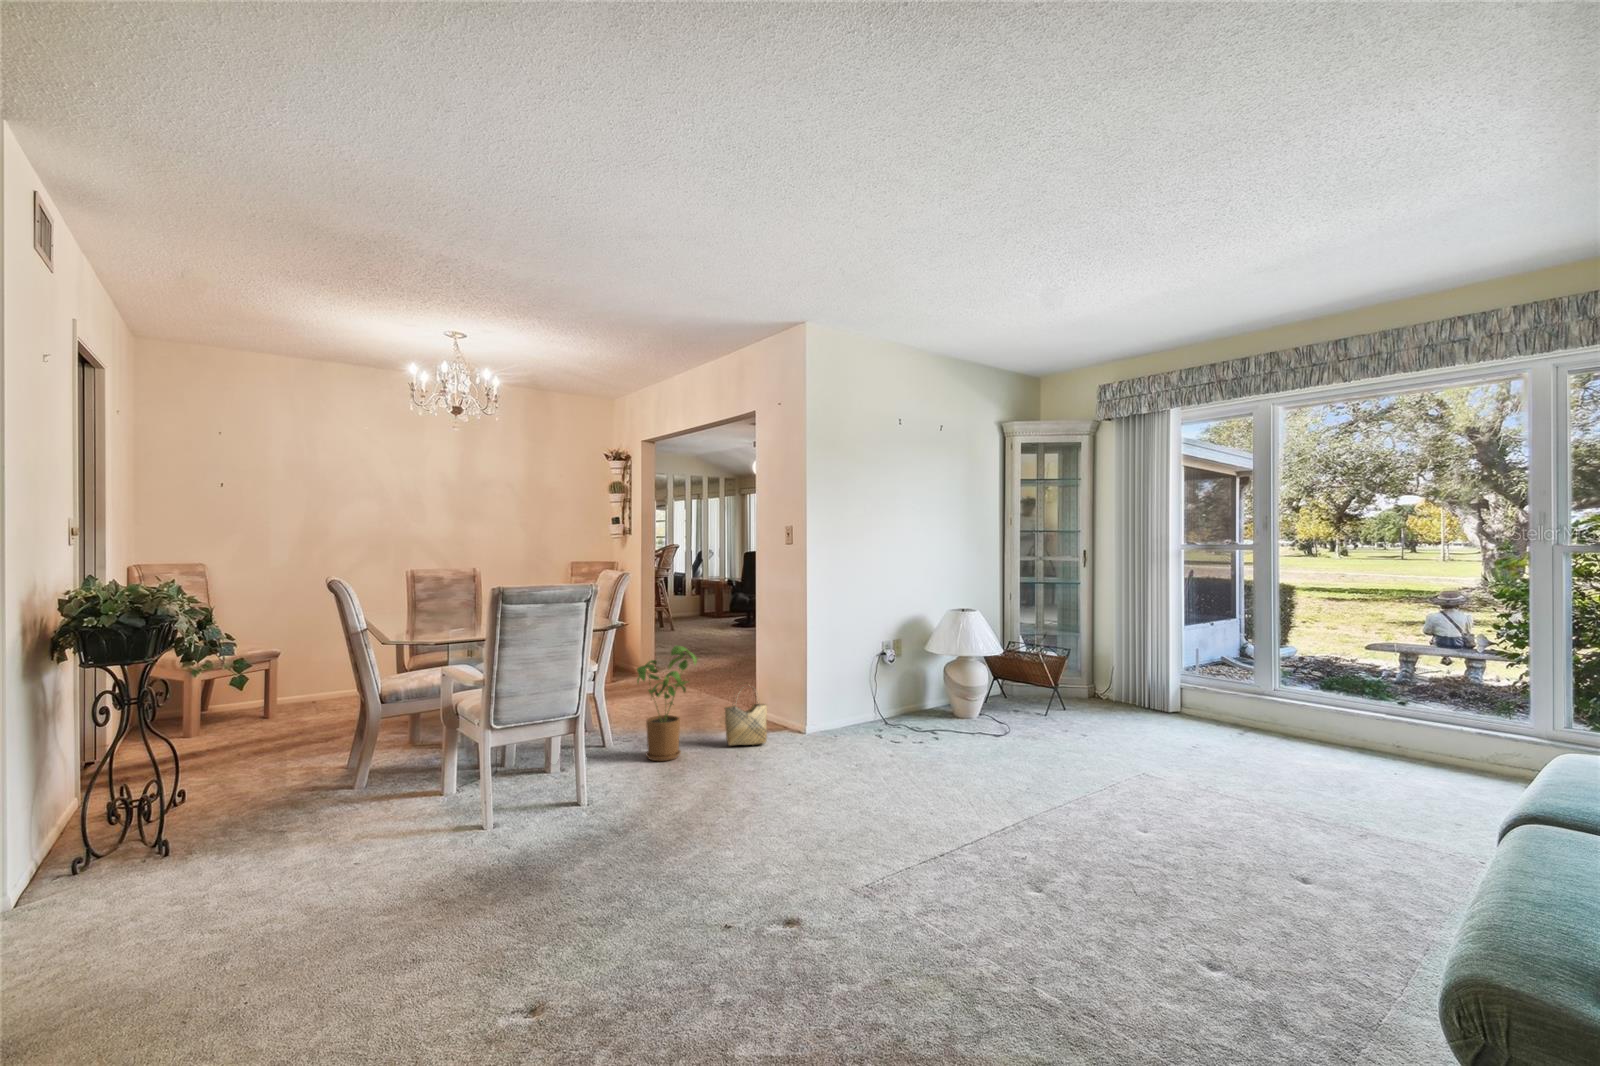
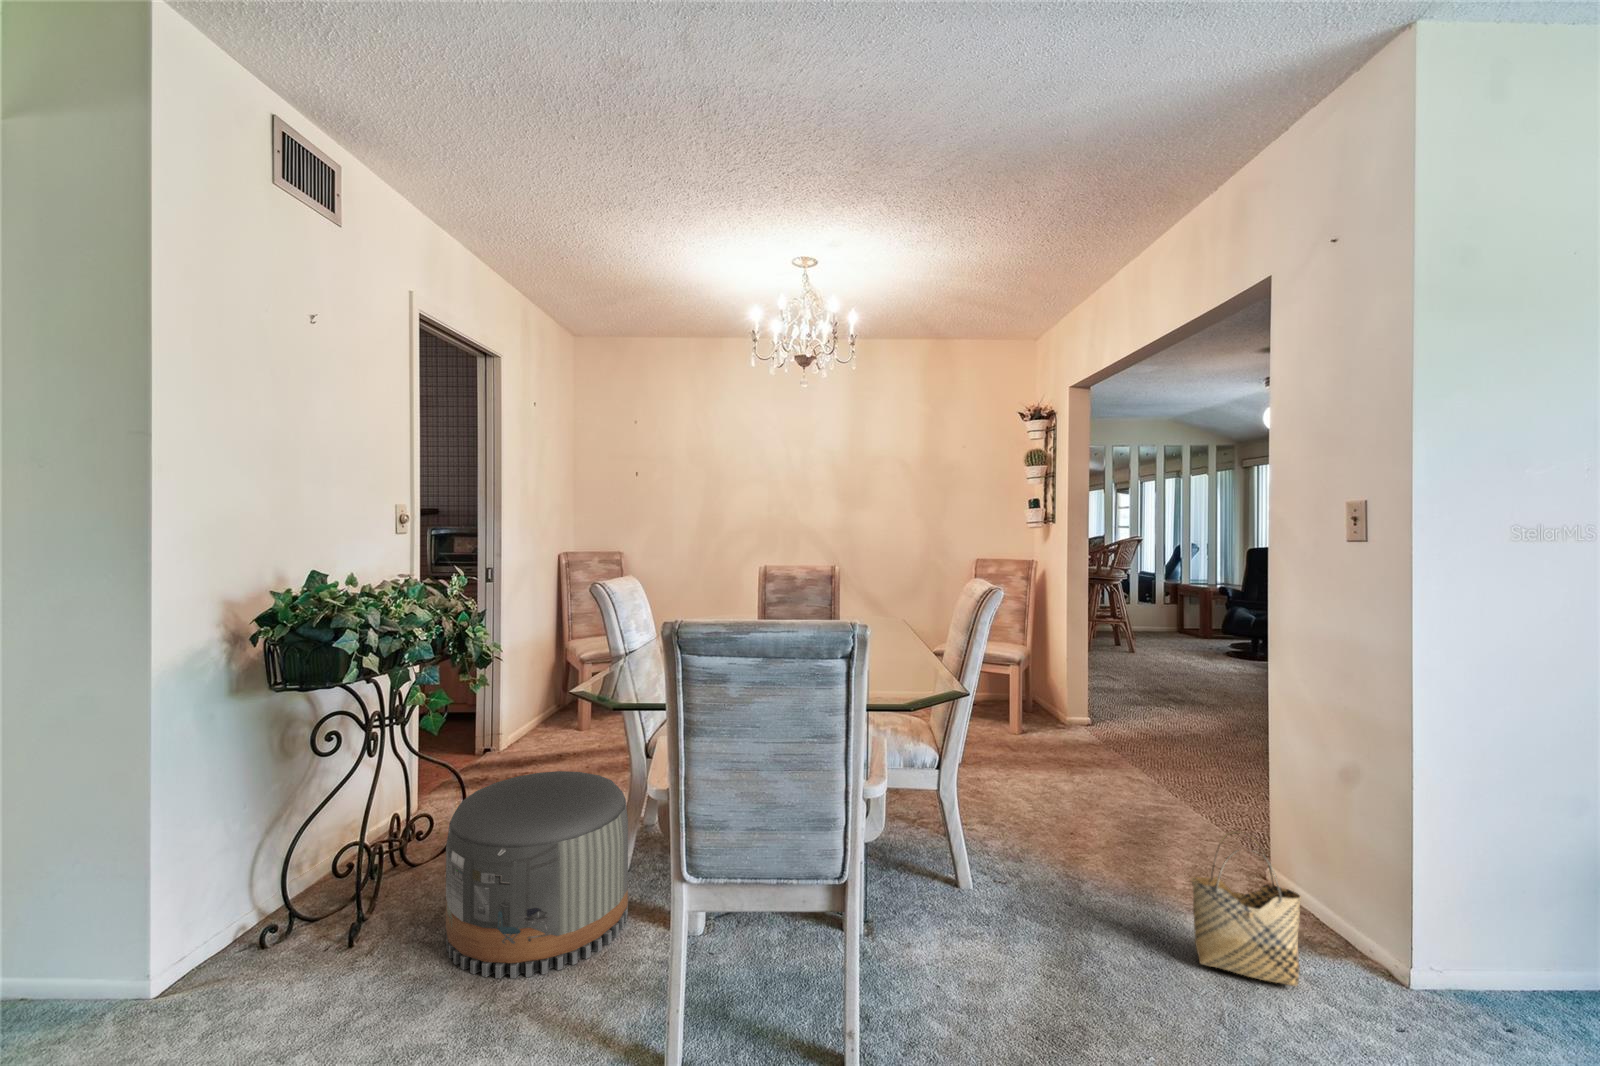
house plant: present [637,646,697,761] -> none [1003,740,1137,969]
pouf: none [261,712,403,839] -> present [446,771,628,978]

